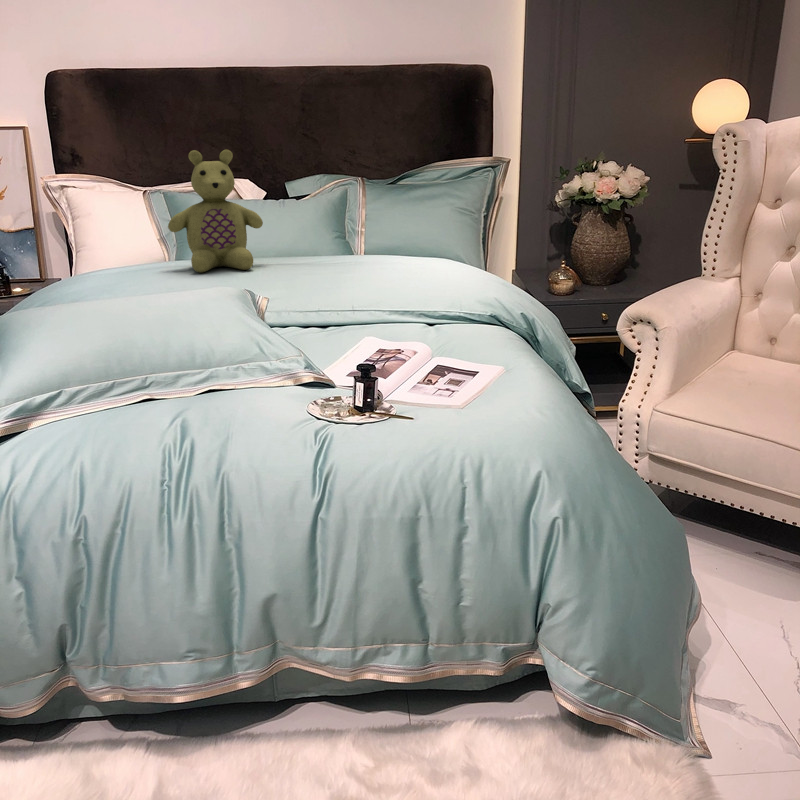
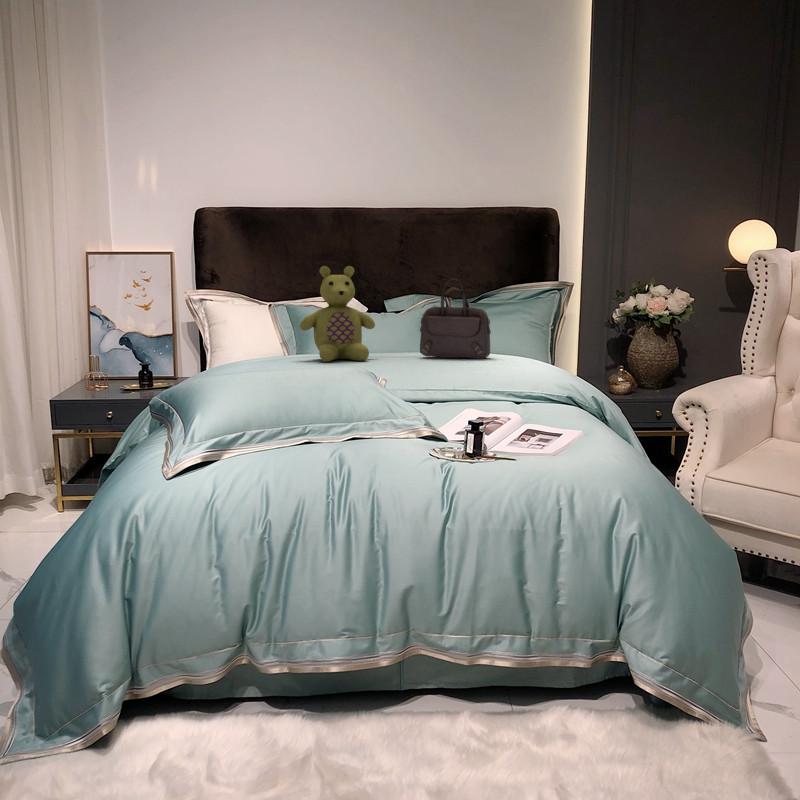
handbag: none [317,165,402,265] -> present [420,281,491,359]

